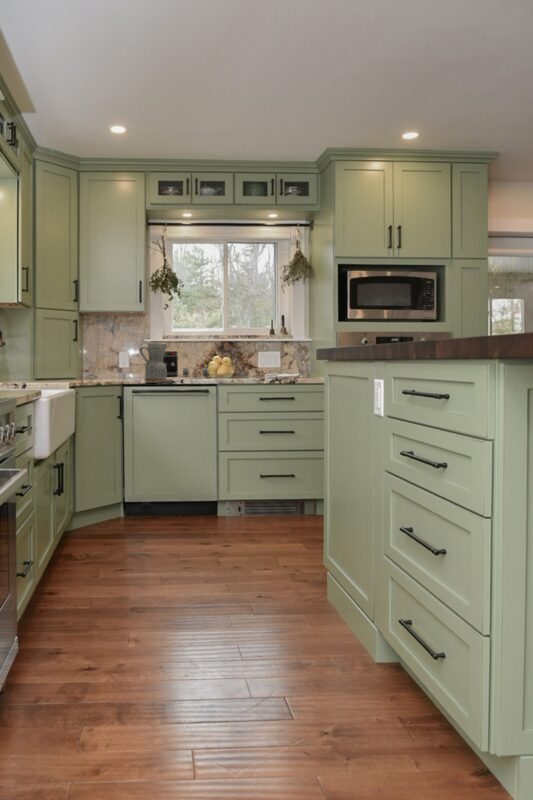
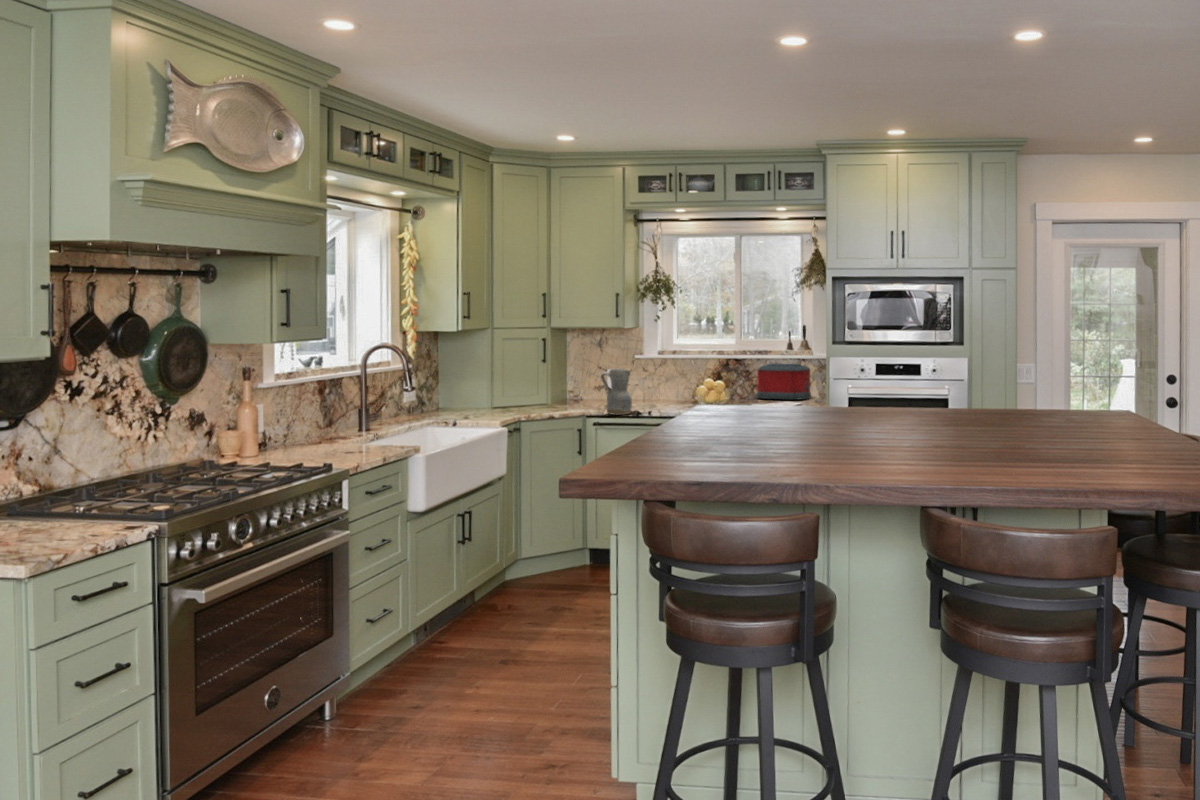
toaster: none [248,346,291,373] -> present [757,364,811,399]
coffee maker: present [163,351,210,376] -> none [647,370,706,401]

